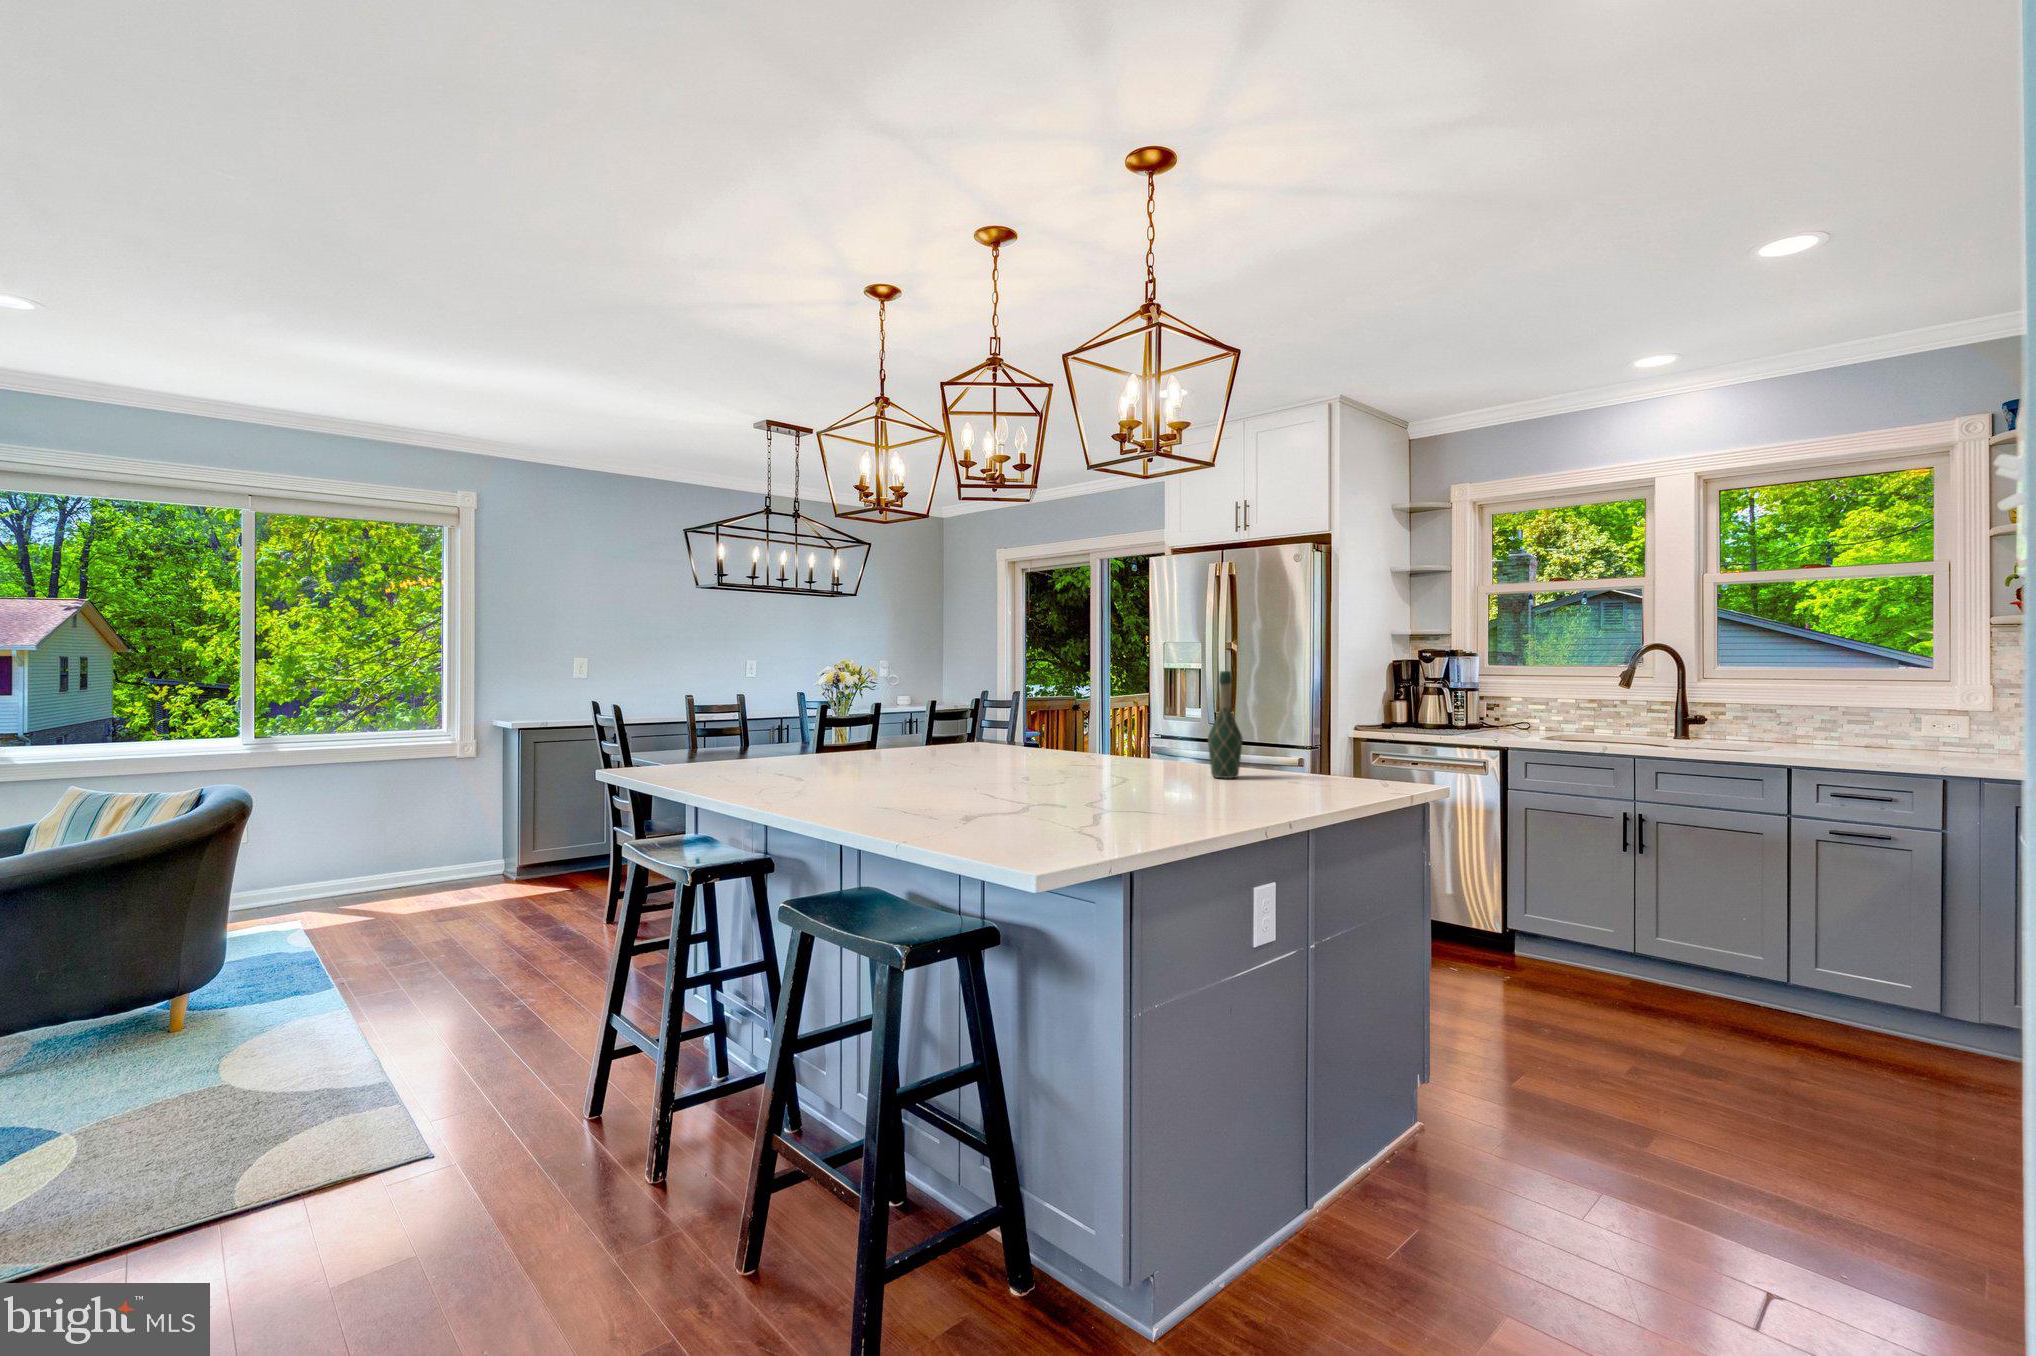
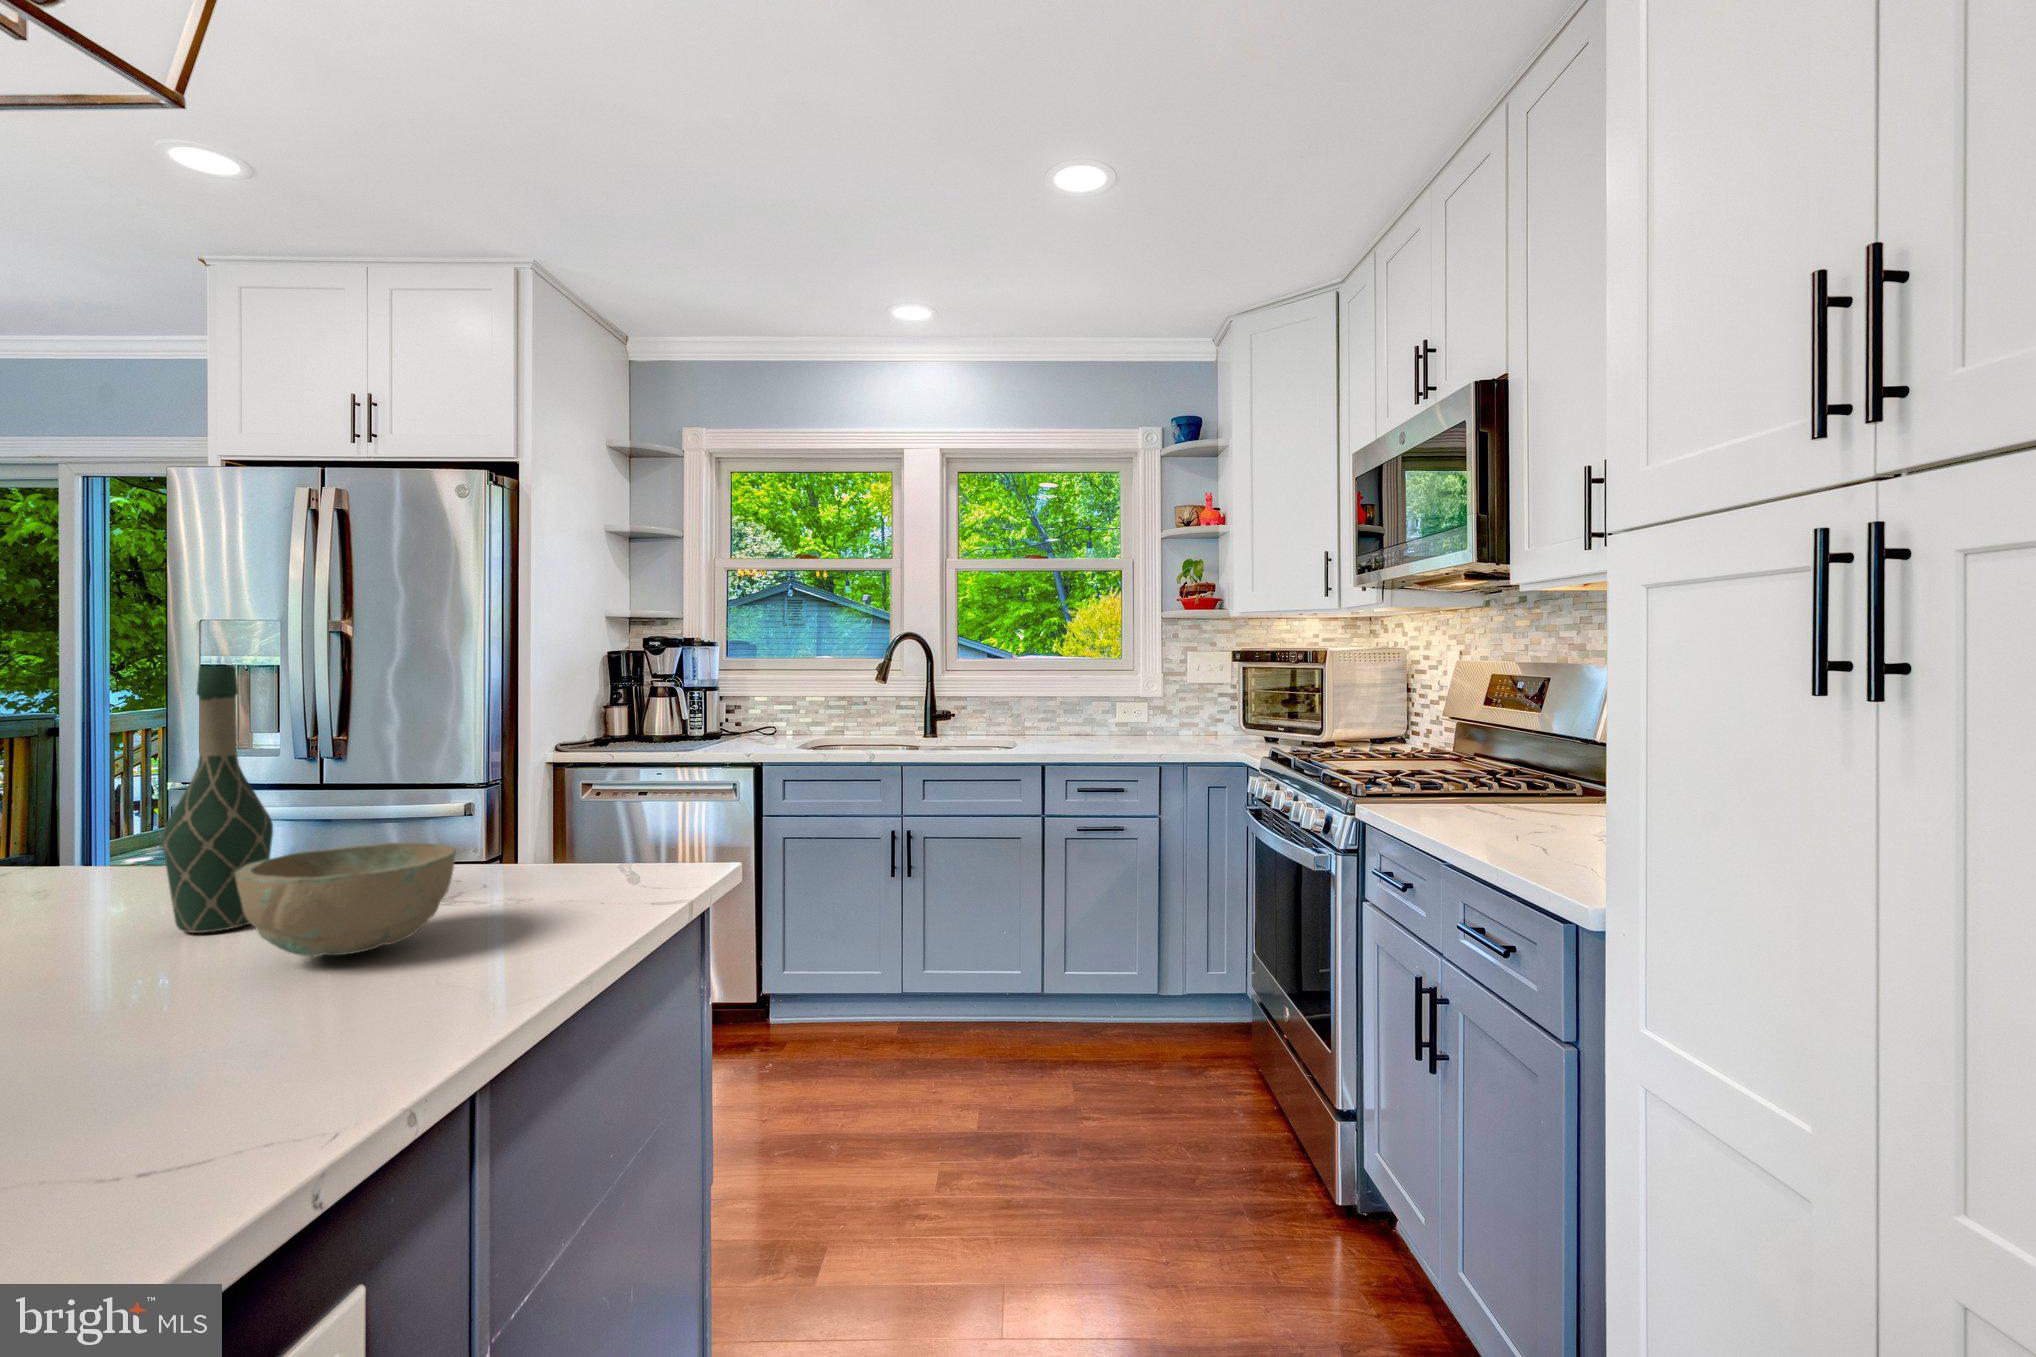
bowl: none [1241,747,1315,788] -> present [235,843,456,957]

